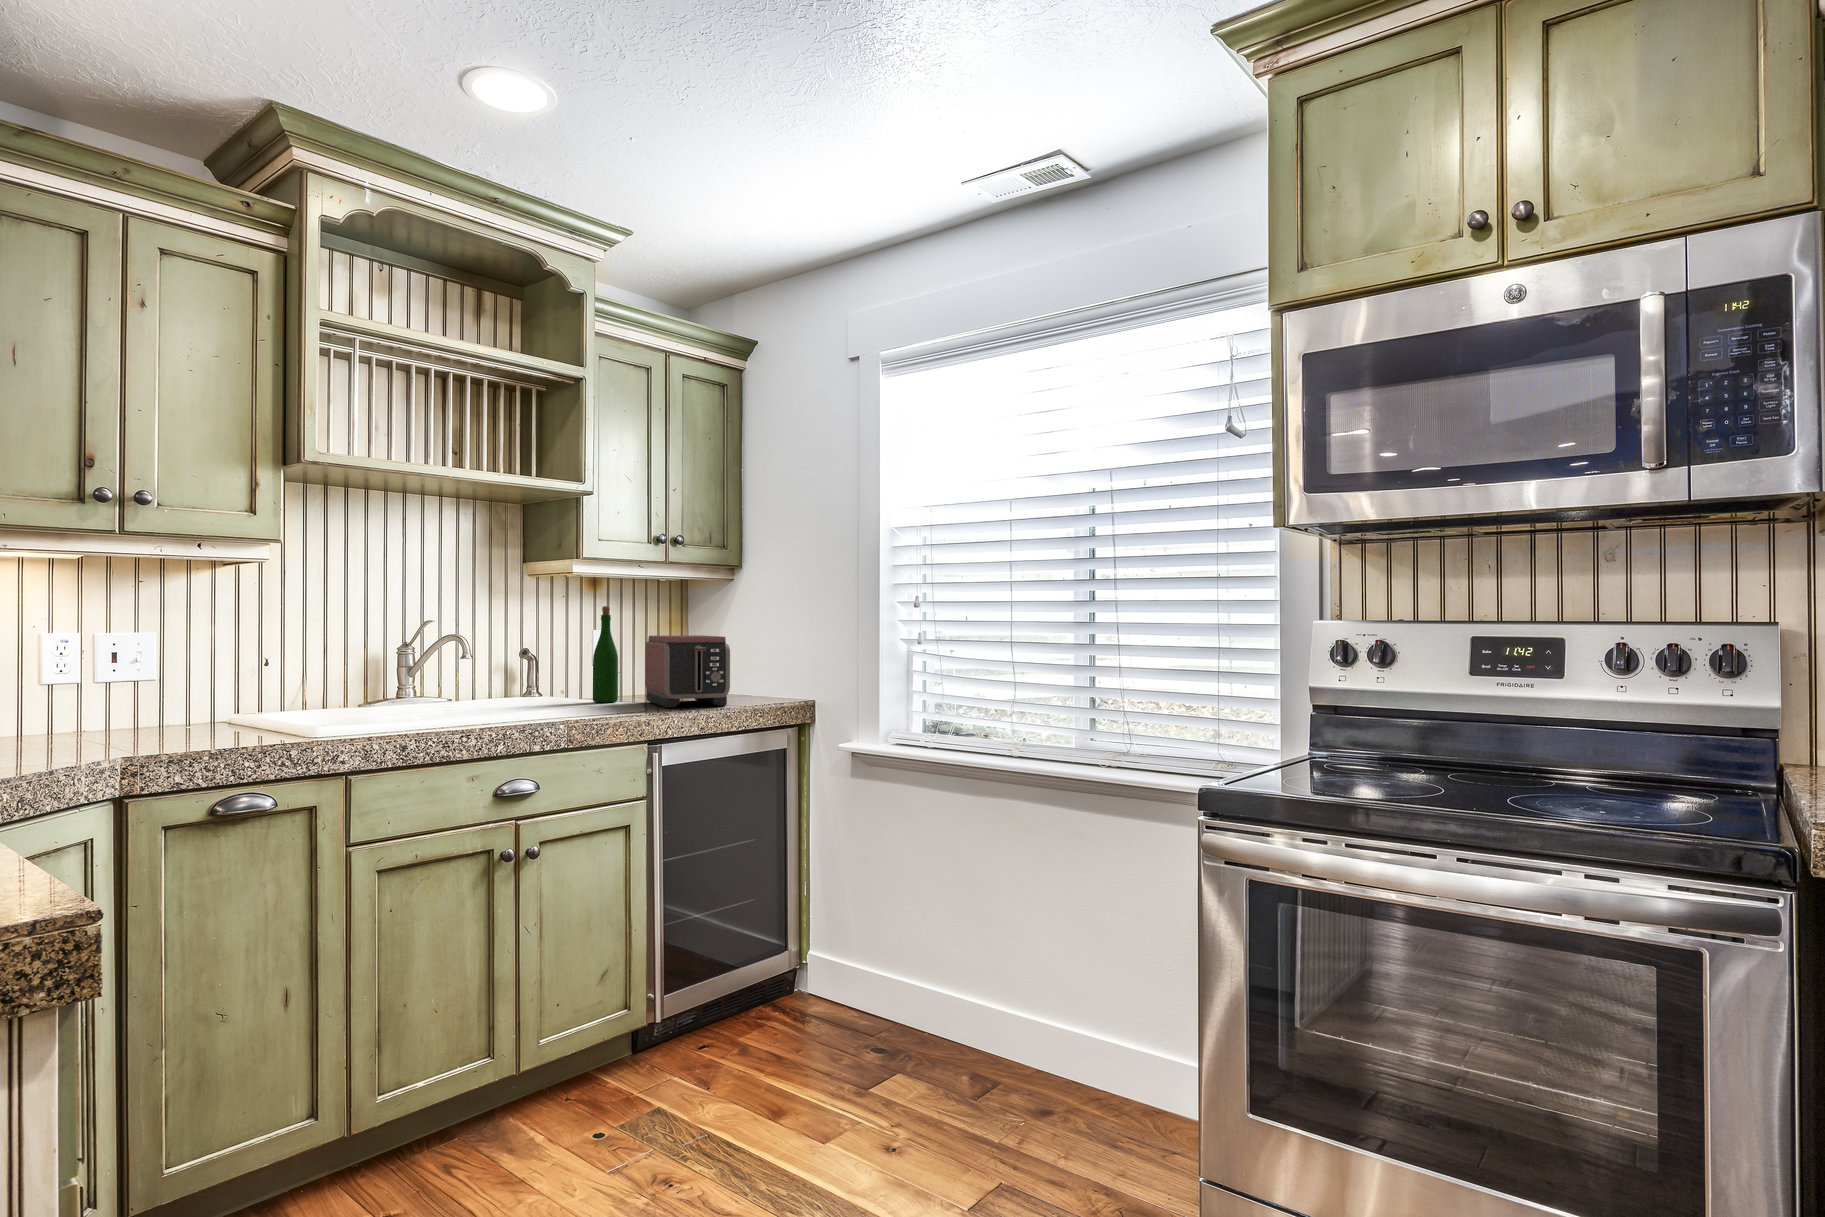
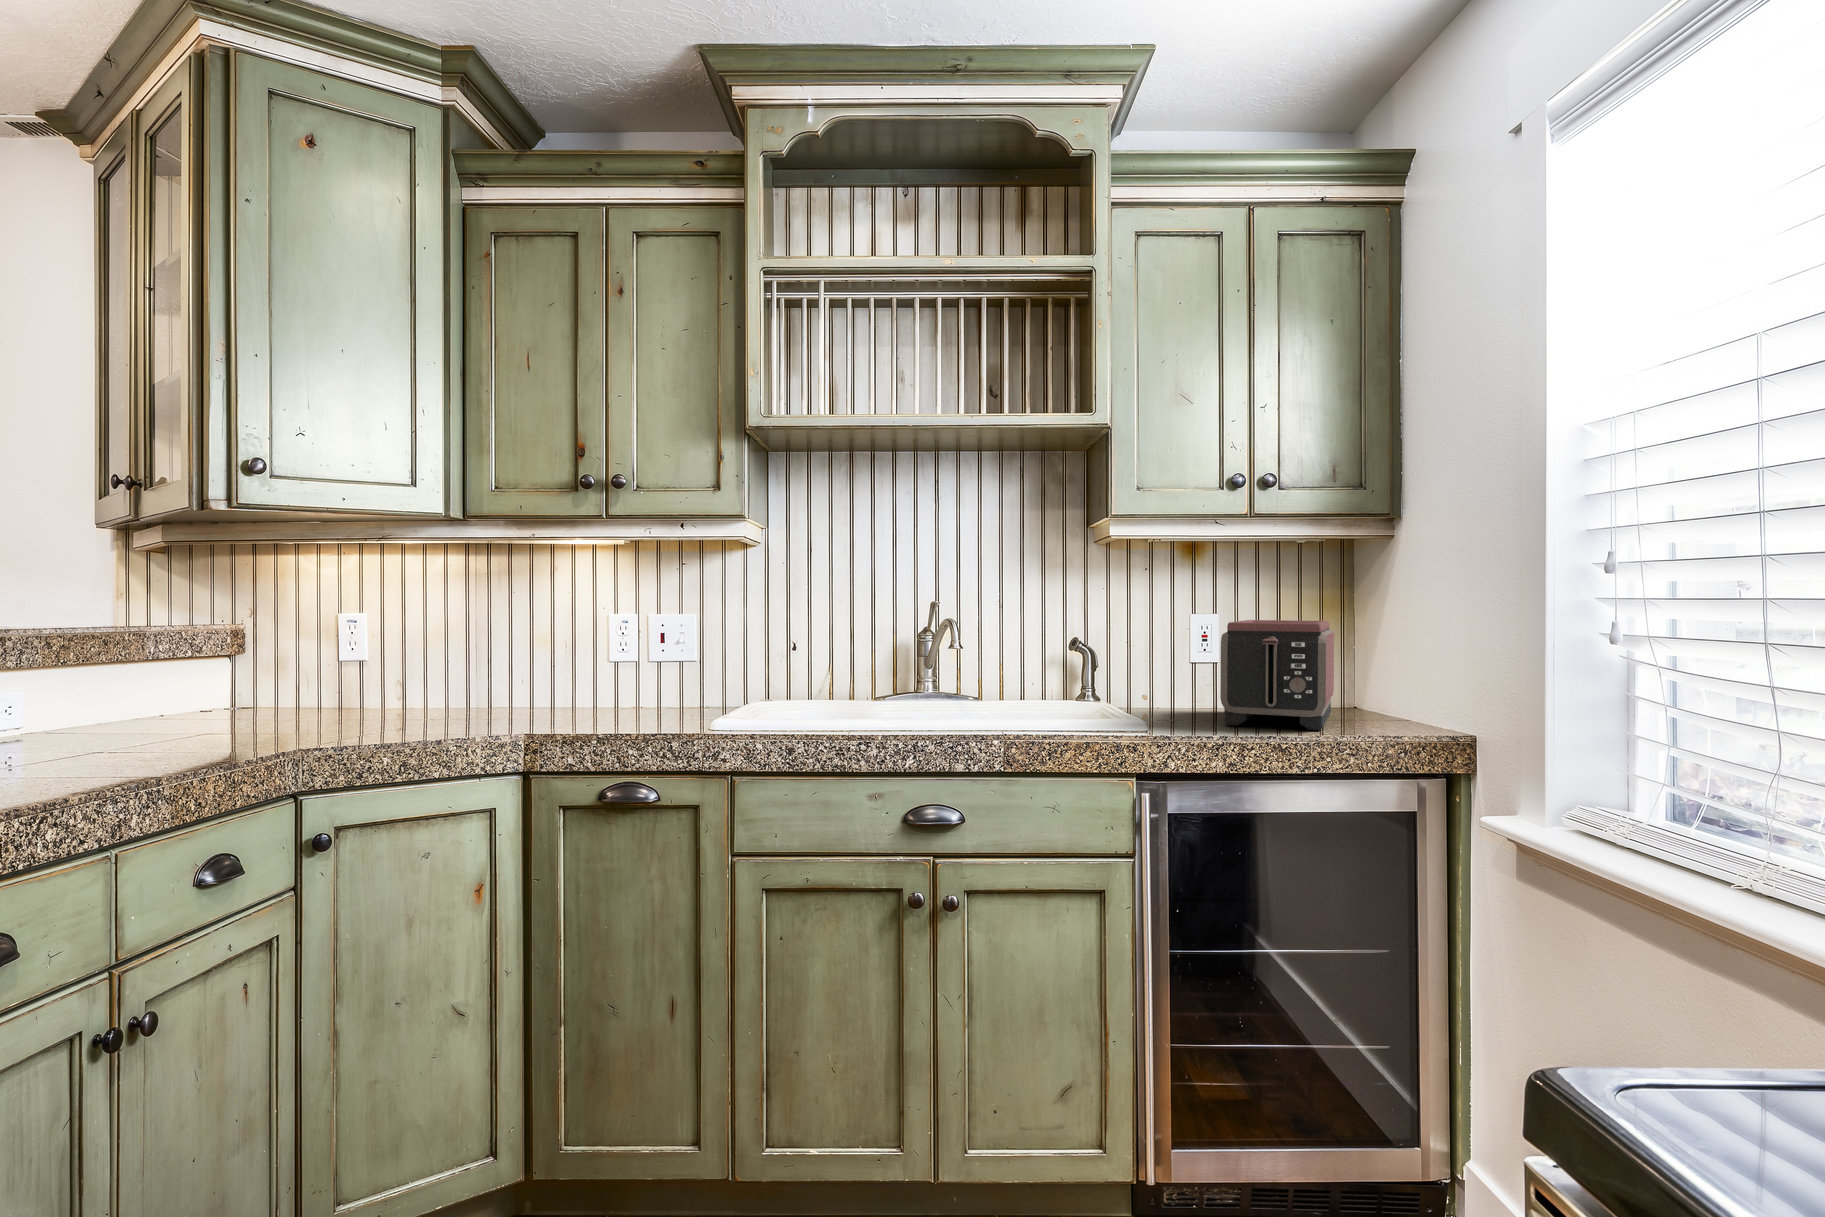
wine bottle: present [593,606,618,702] -> none [1180,580,1213,708]

